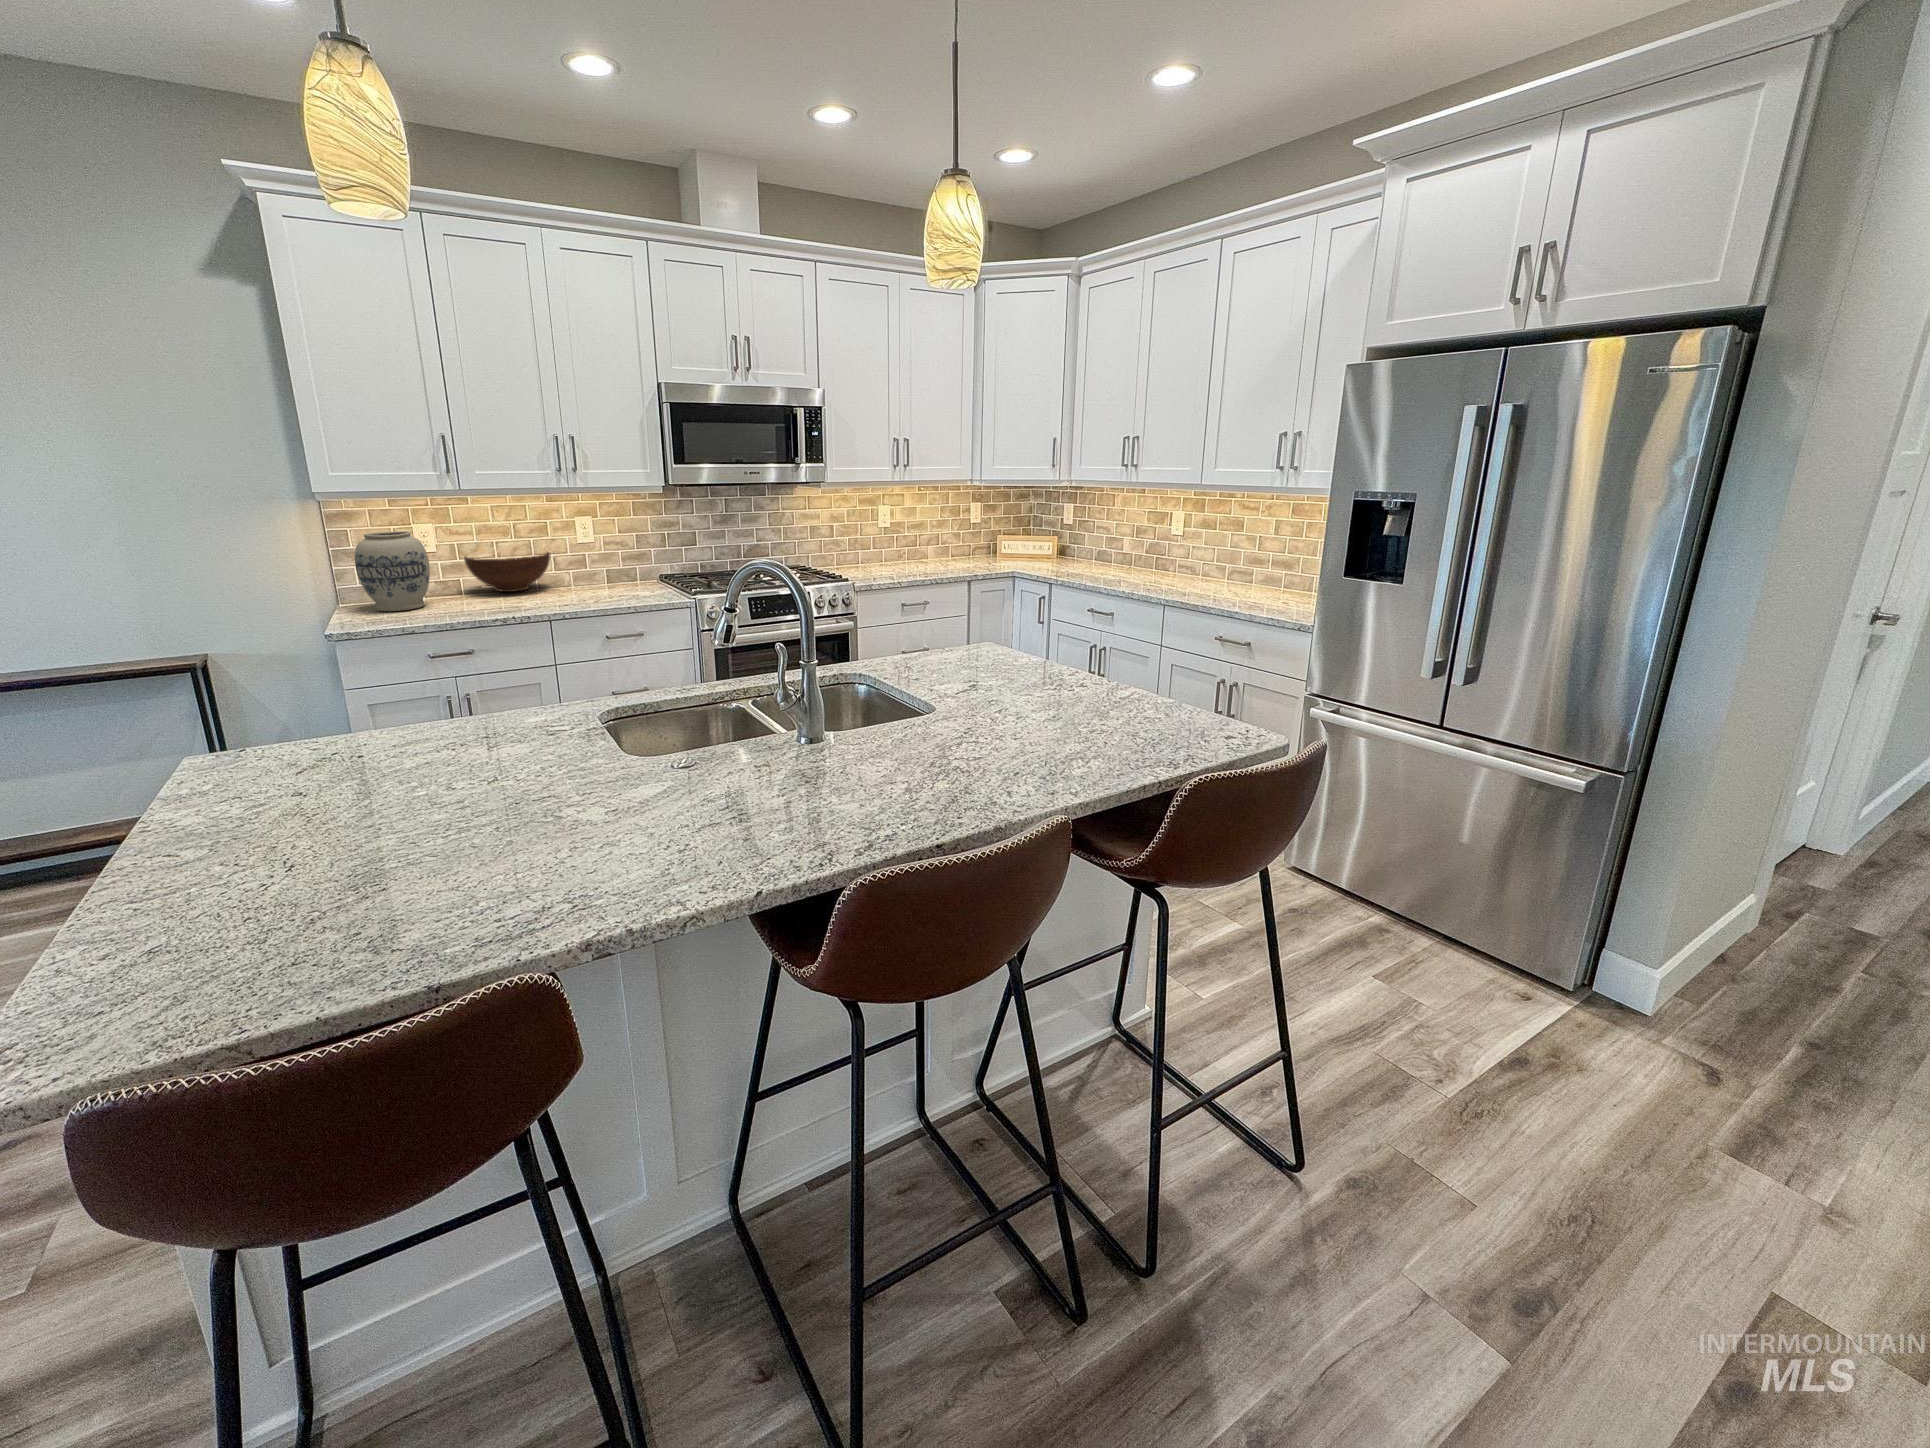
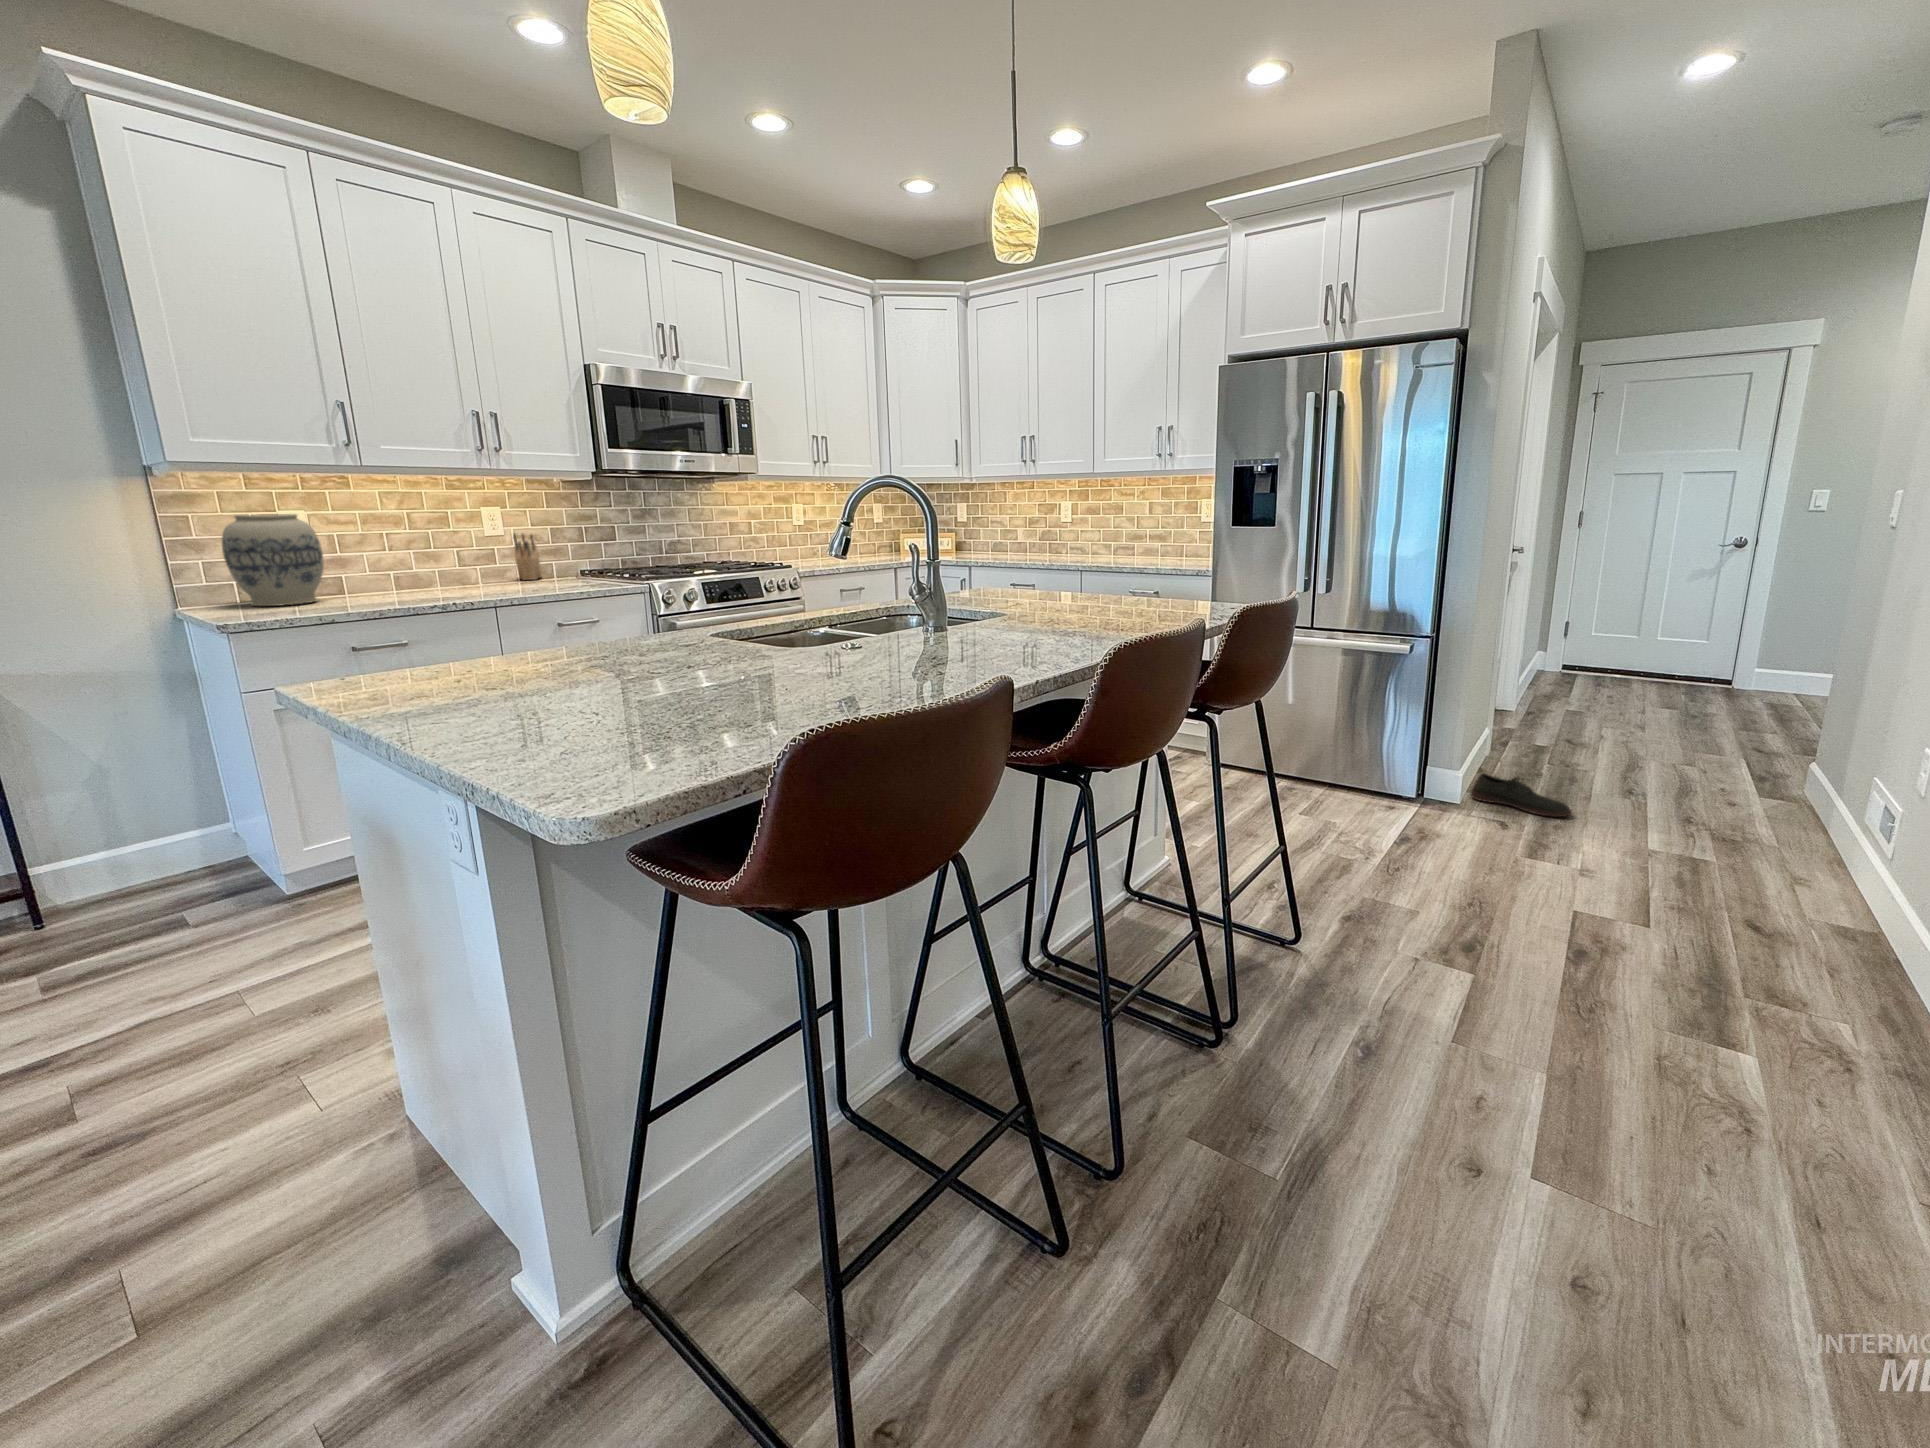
knife block: none [595,543,628,585] -> present [513,534,542,580]
fruit bowl: present [464,552,550,592] -> none [349,544,459,588]
shoe: none [1676,979,1862,1090] -> present [1470,773,1572,817]

